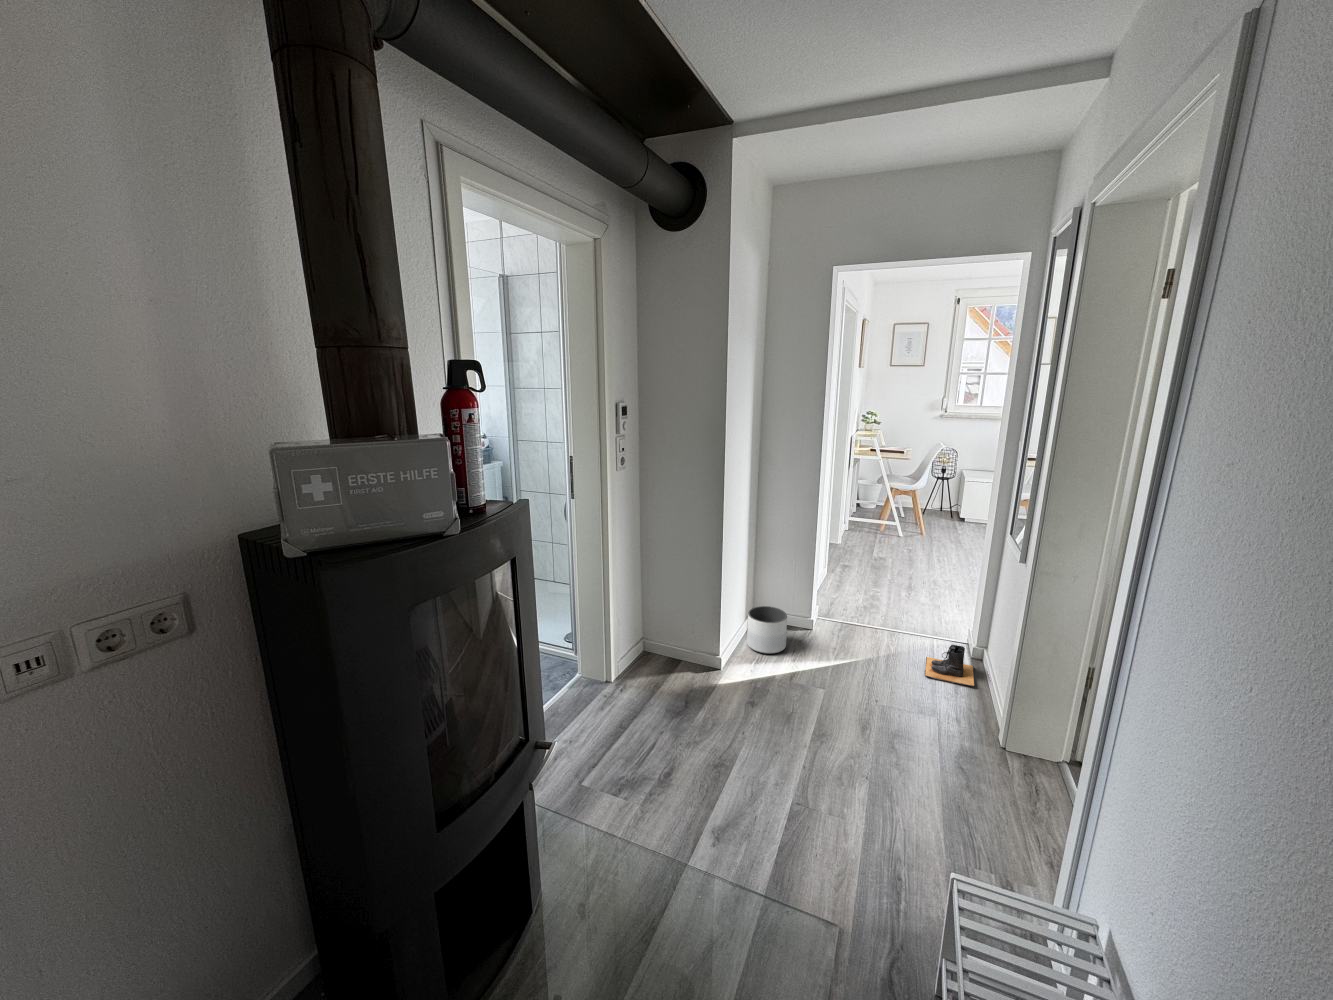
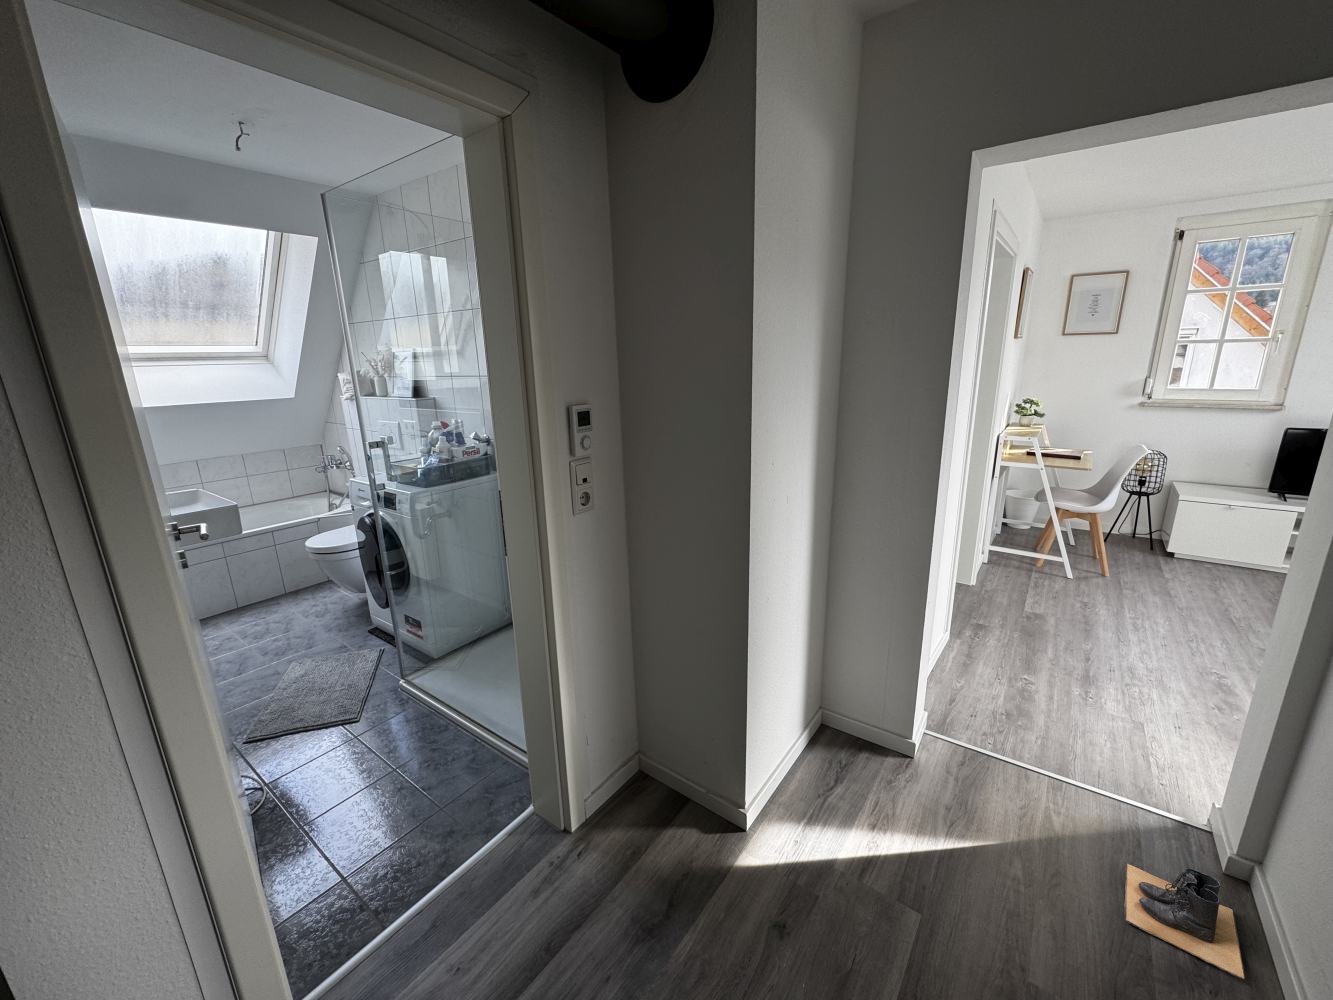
planter: present [747,606,787,654] -> none [800,719,865,806]

